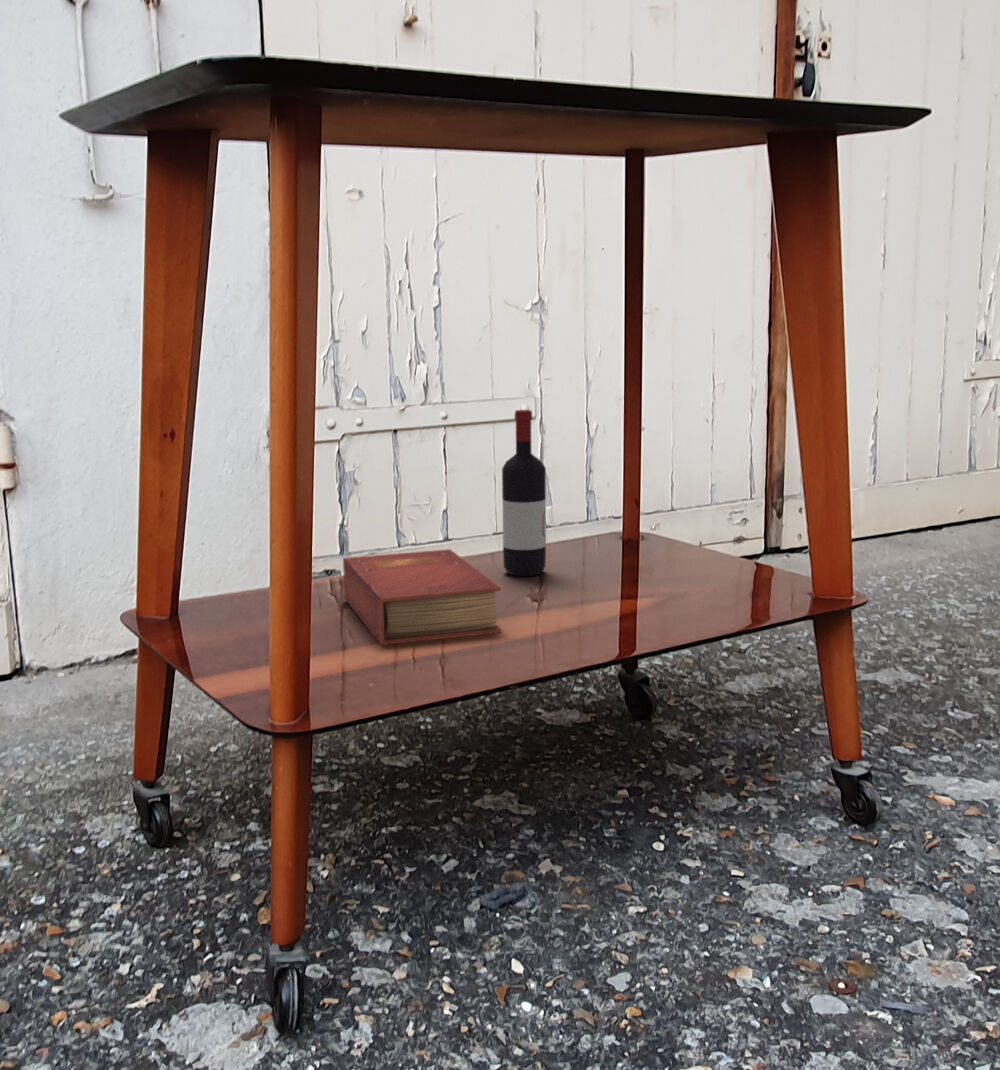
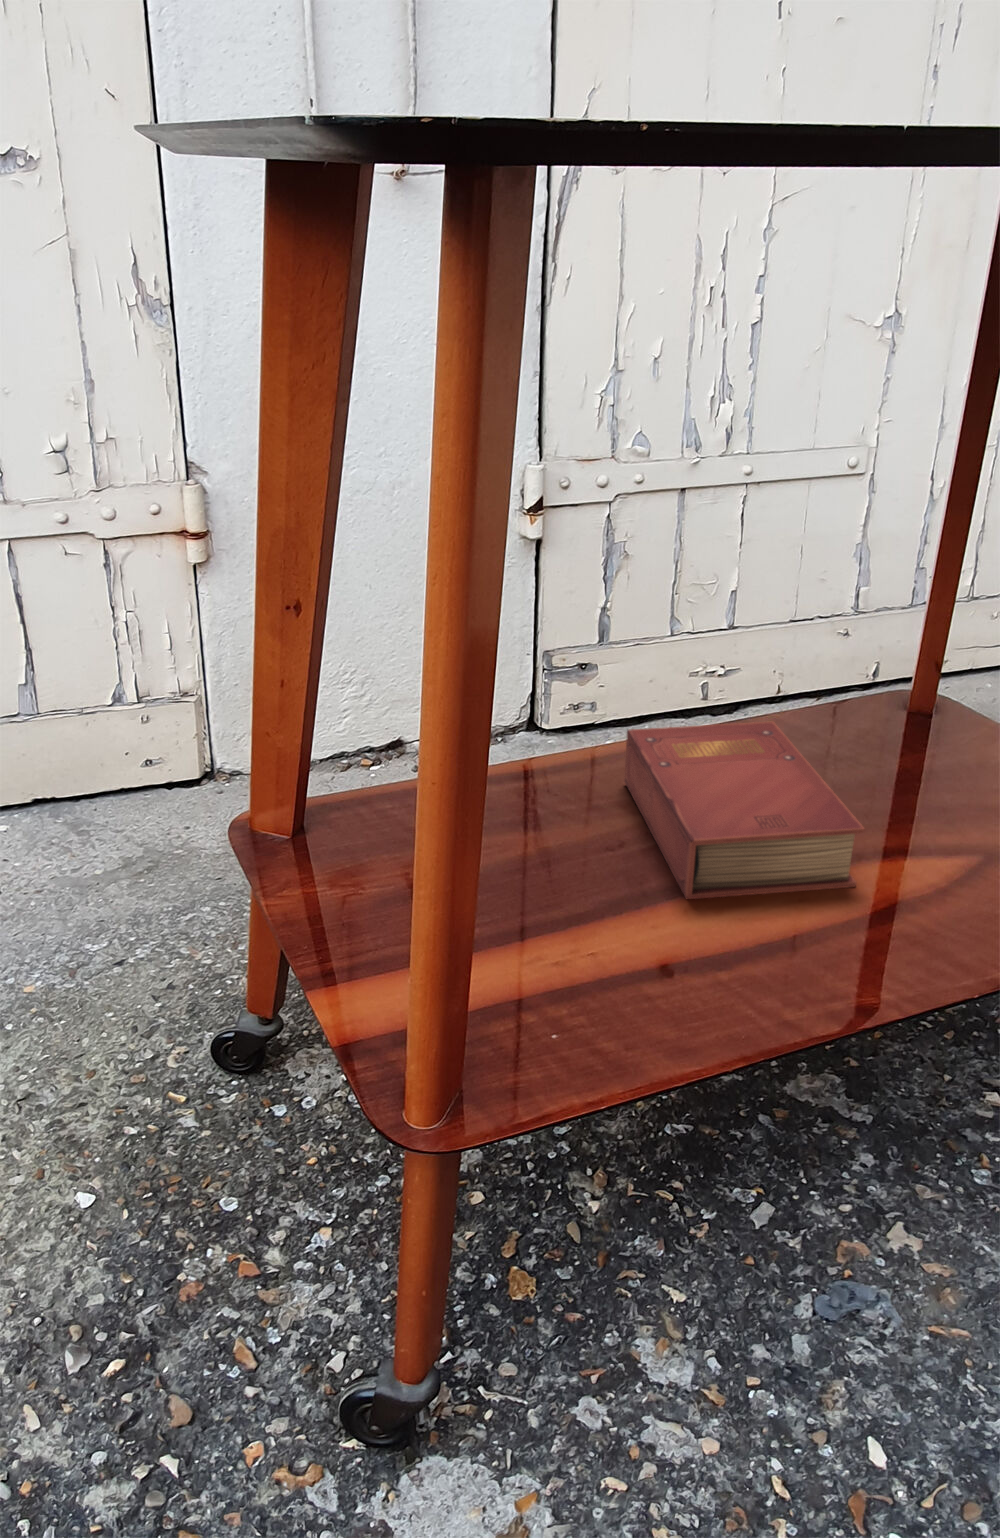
wine bottle: present [502,410,546,576] -> none [836,519,917,749]

